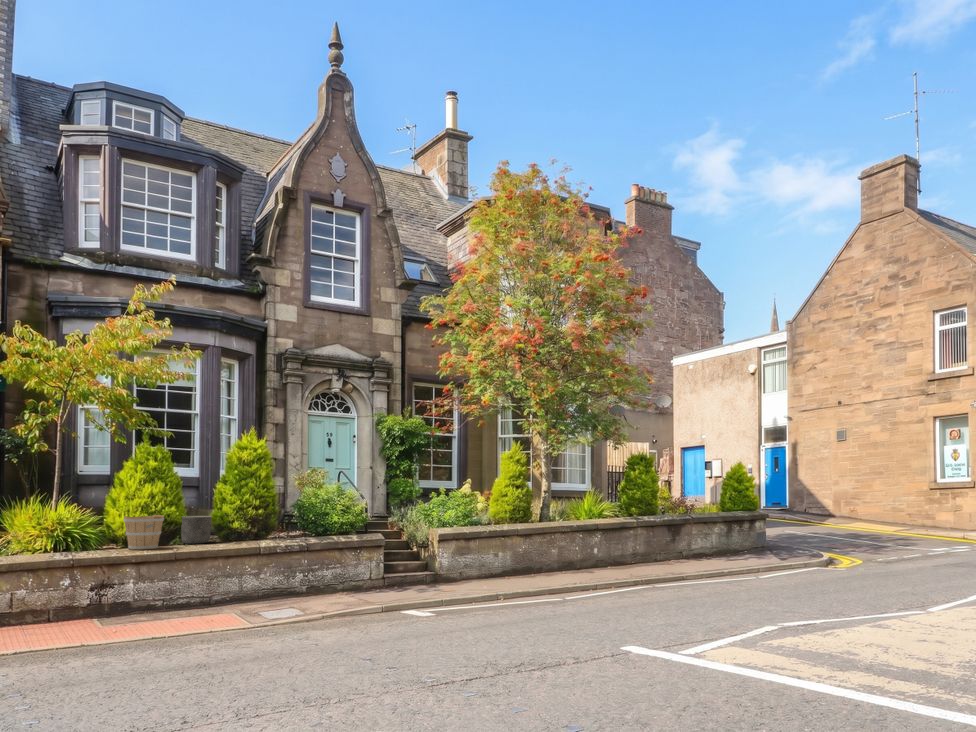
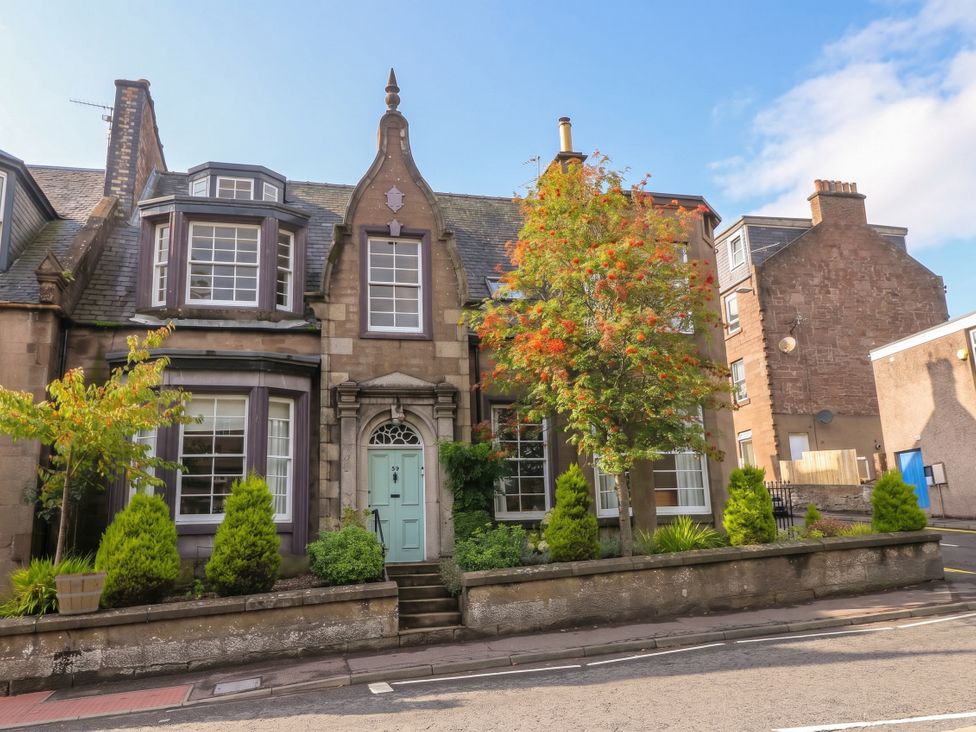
planter: present [181,516,211,544] -> none [151,567,188,602]

